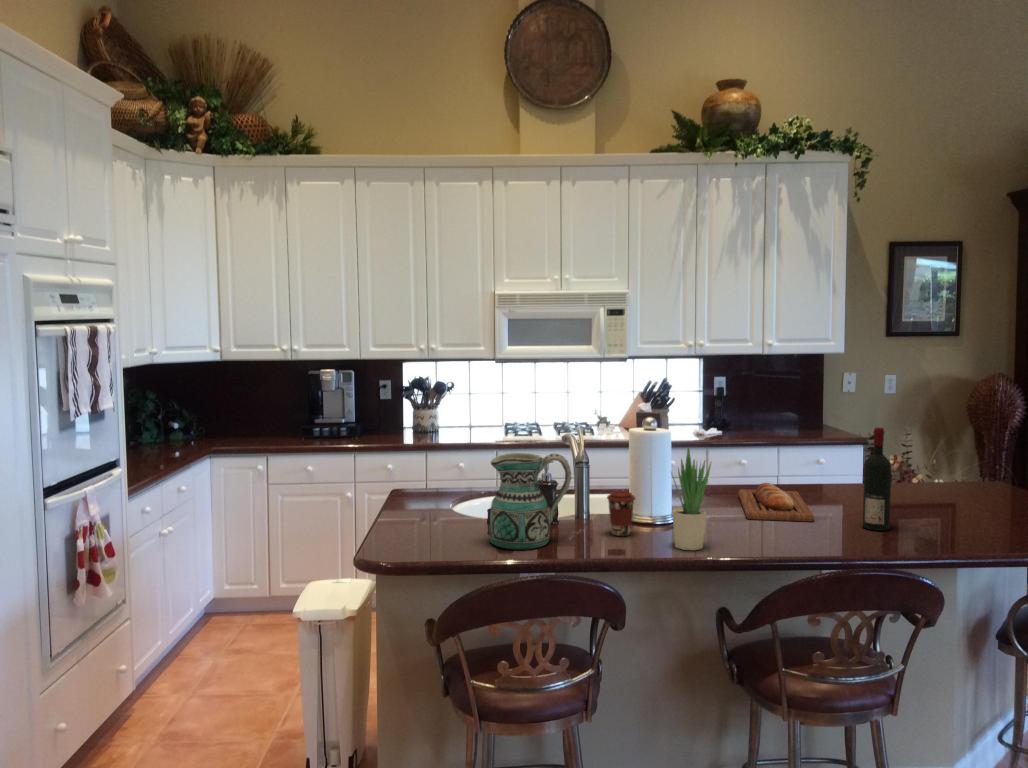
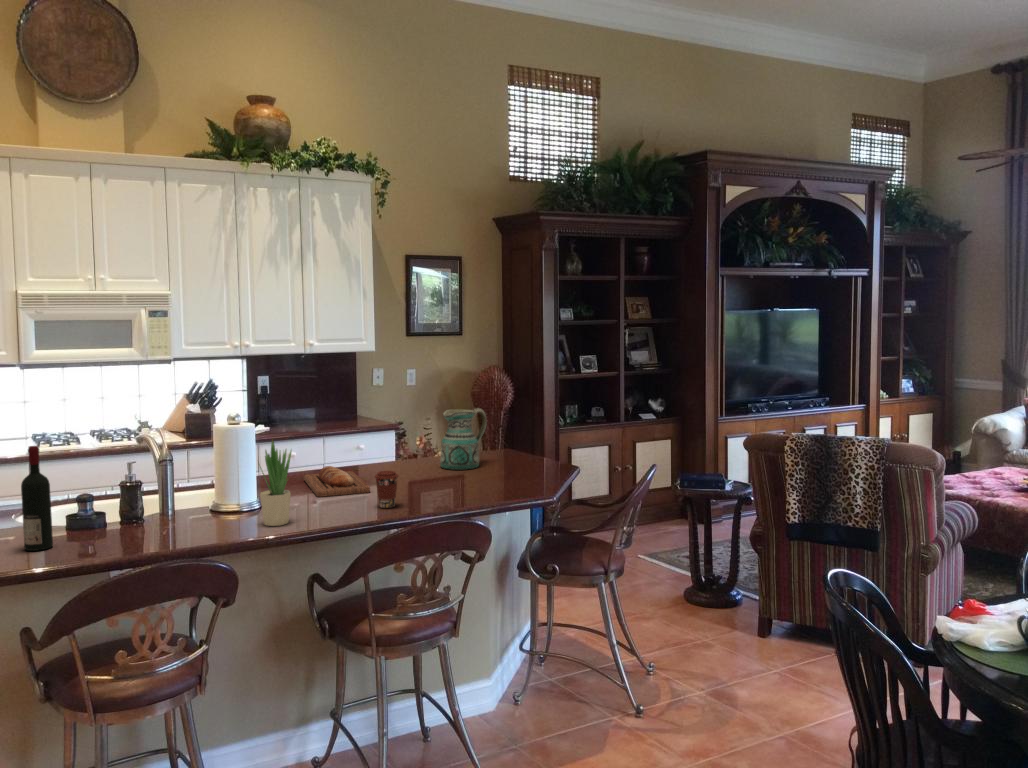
wine bottle: present [863,427,891,531] -> present [21,446,53,551]
ceramic pitcher: present [490,453,571,550] -> present [440,408,486,470]
coffee cup: present [607,491,635,536] -> present [375,471,398,508]

